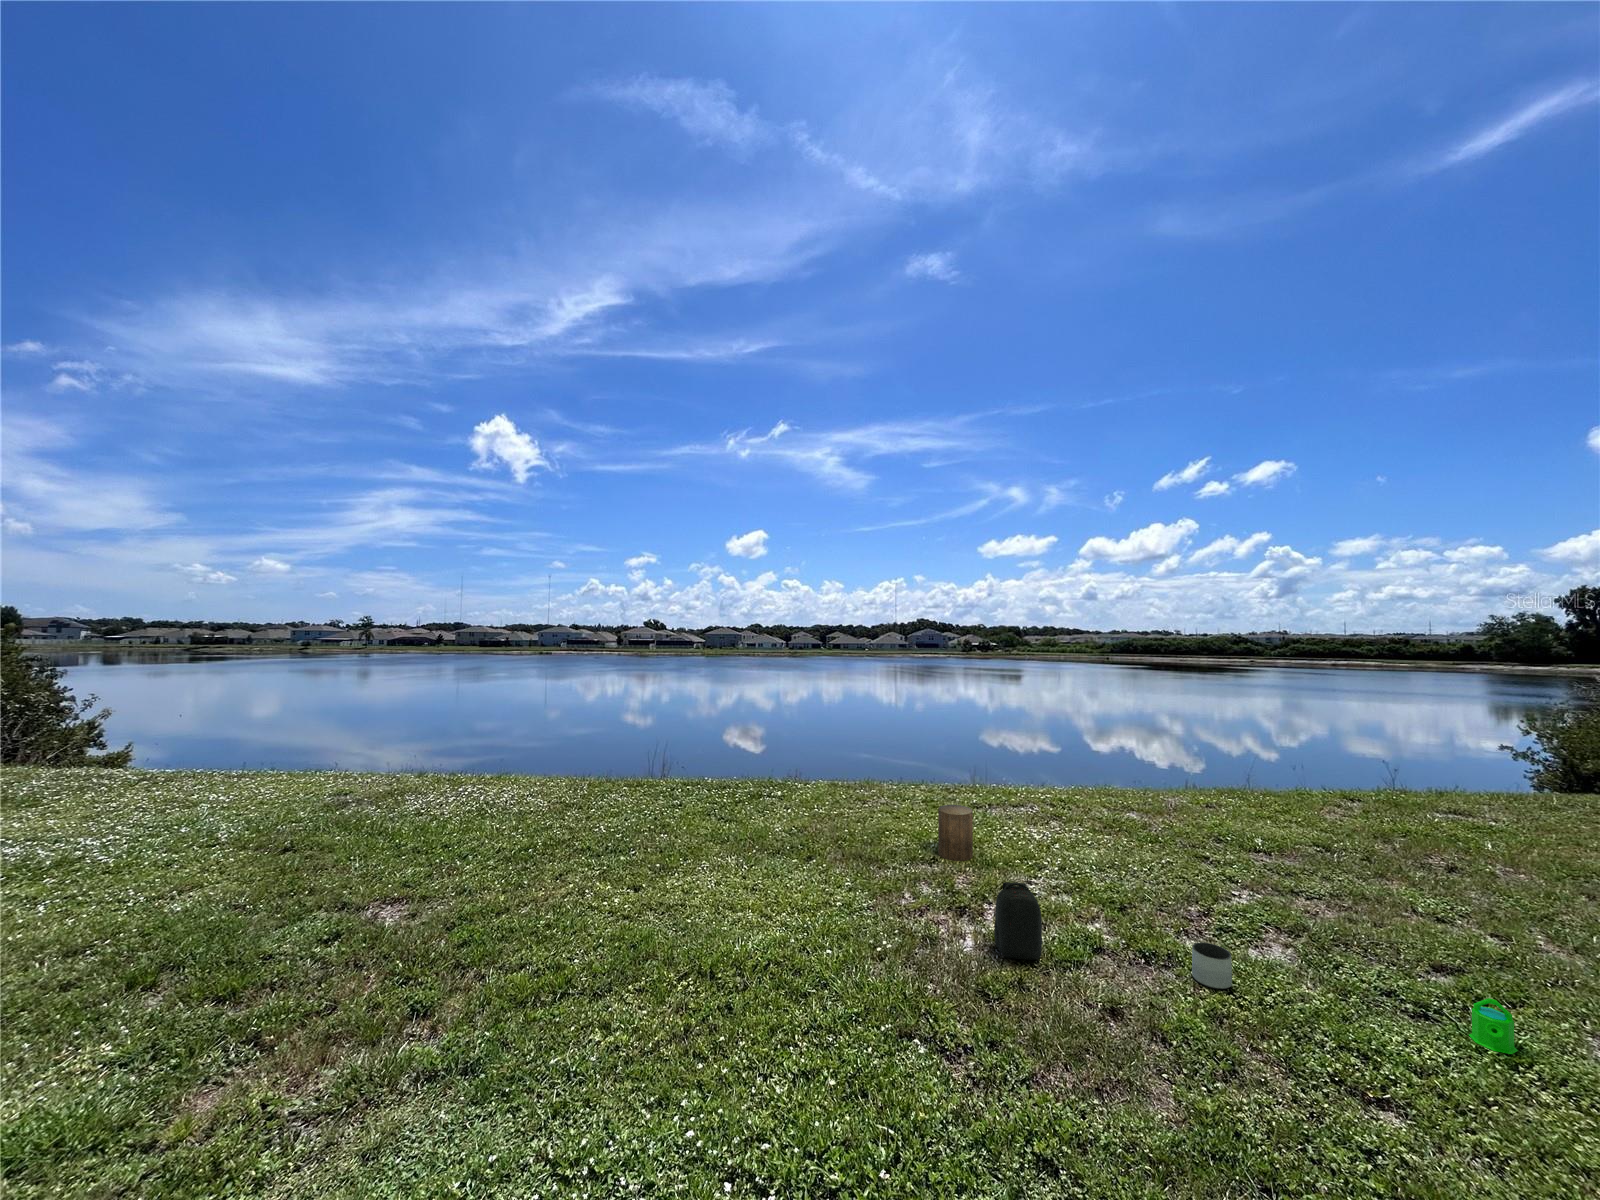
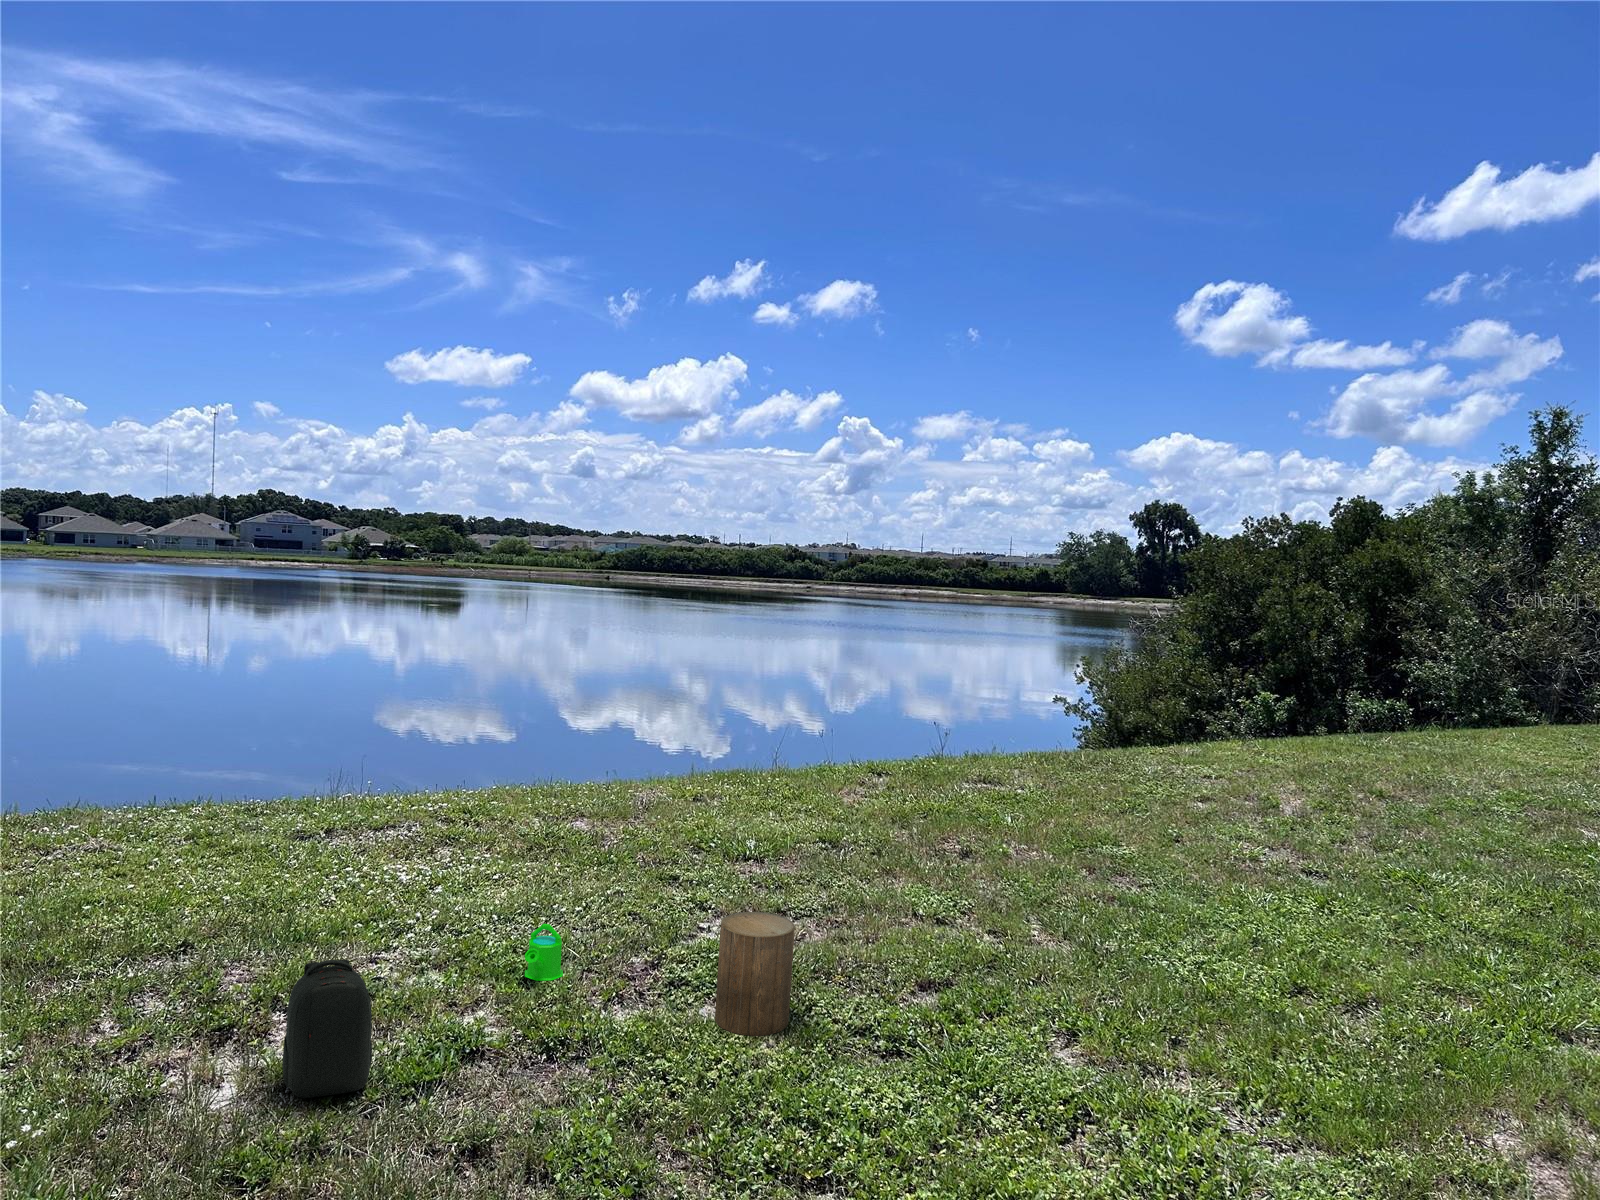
stool: present [938,805,973,861] -> present [715,912,795,1036]
planter: present [1192,942,1232,989] -> none [613,1007,670,1075]
watering can: present [1469,998,1518,1054] -> present [525,924,563,981]

